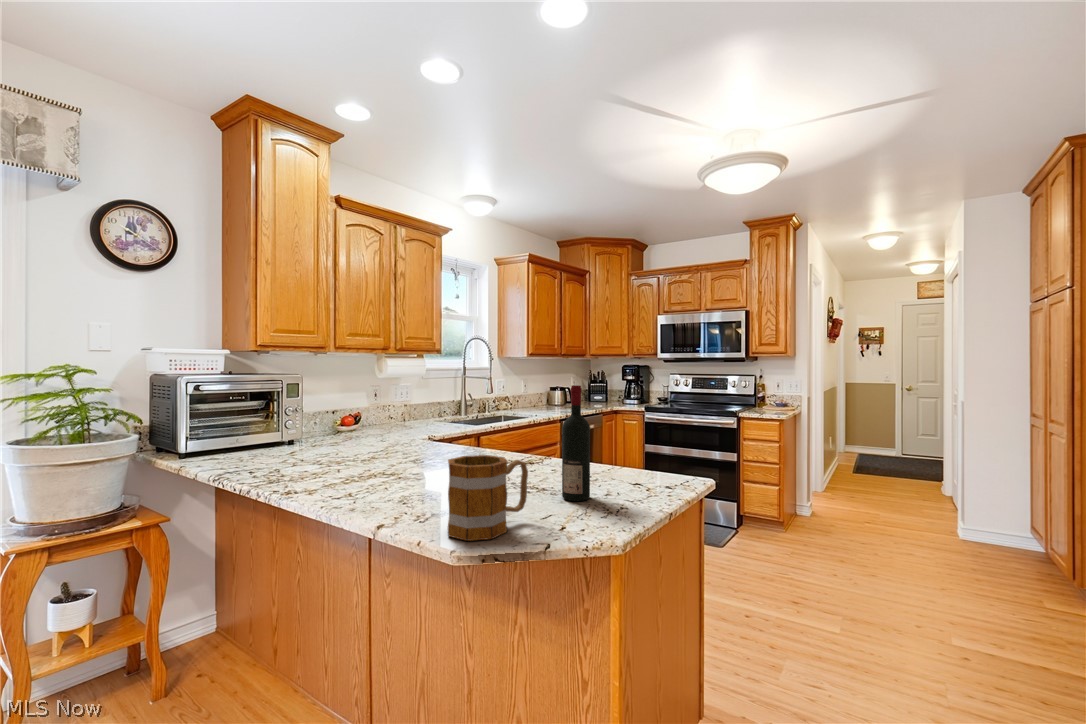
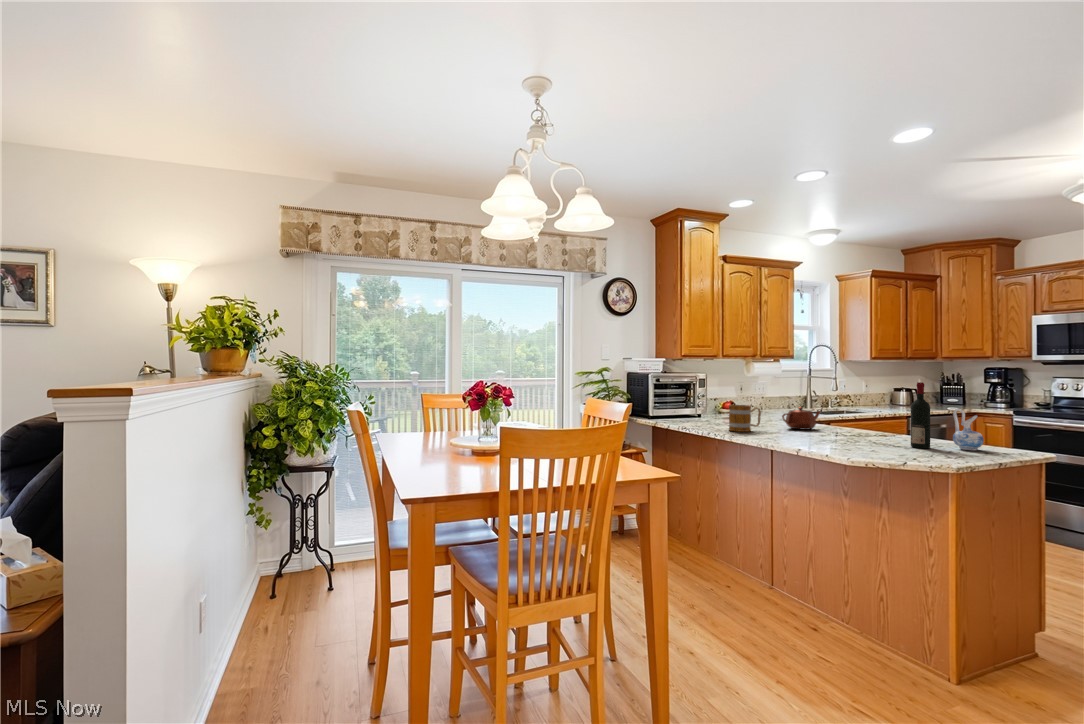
teapot: none [389,424,453,461] -> present [782,407,820,430]
ceramic pitcher: none [620,428,660,498] -> present [953,409,984,450]
mug: present [448,455,528,541] -> present [729,405,761,432]

